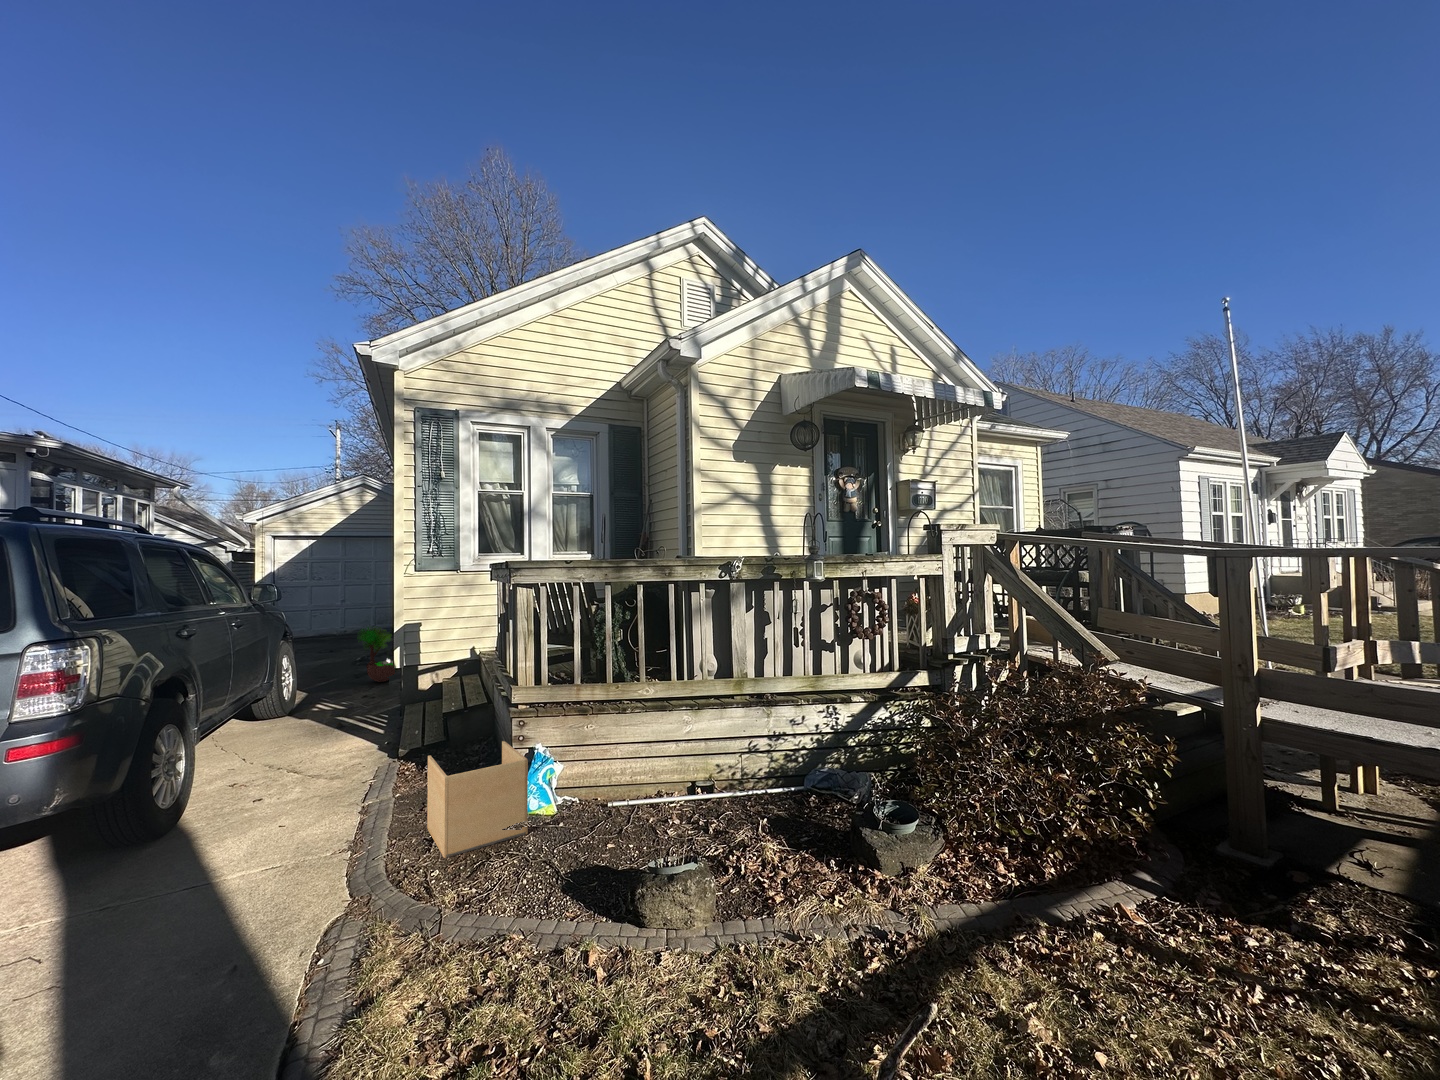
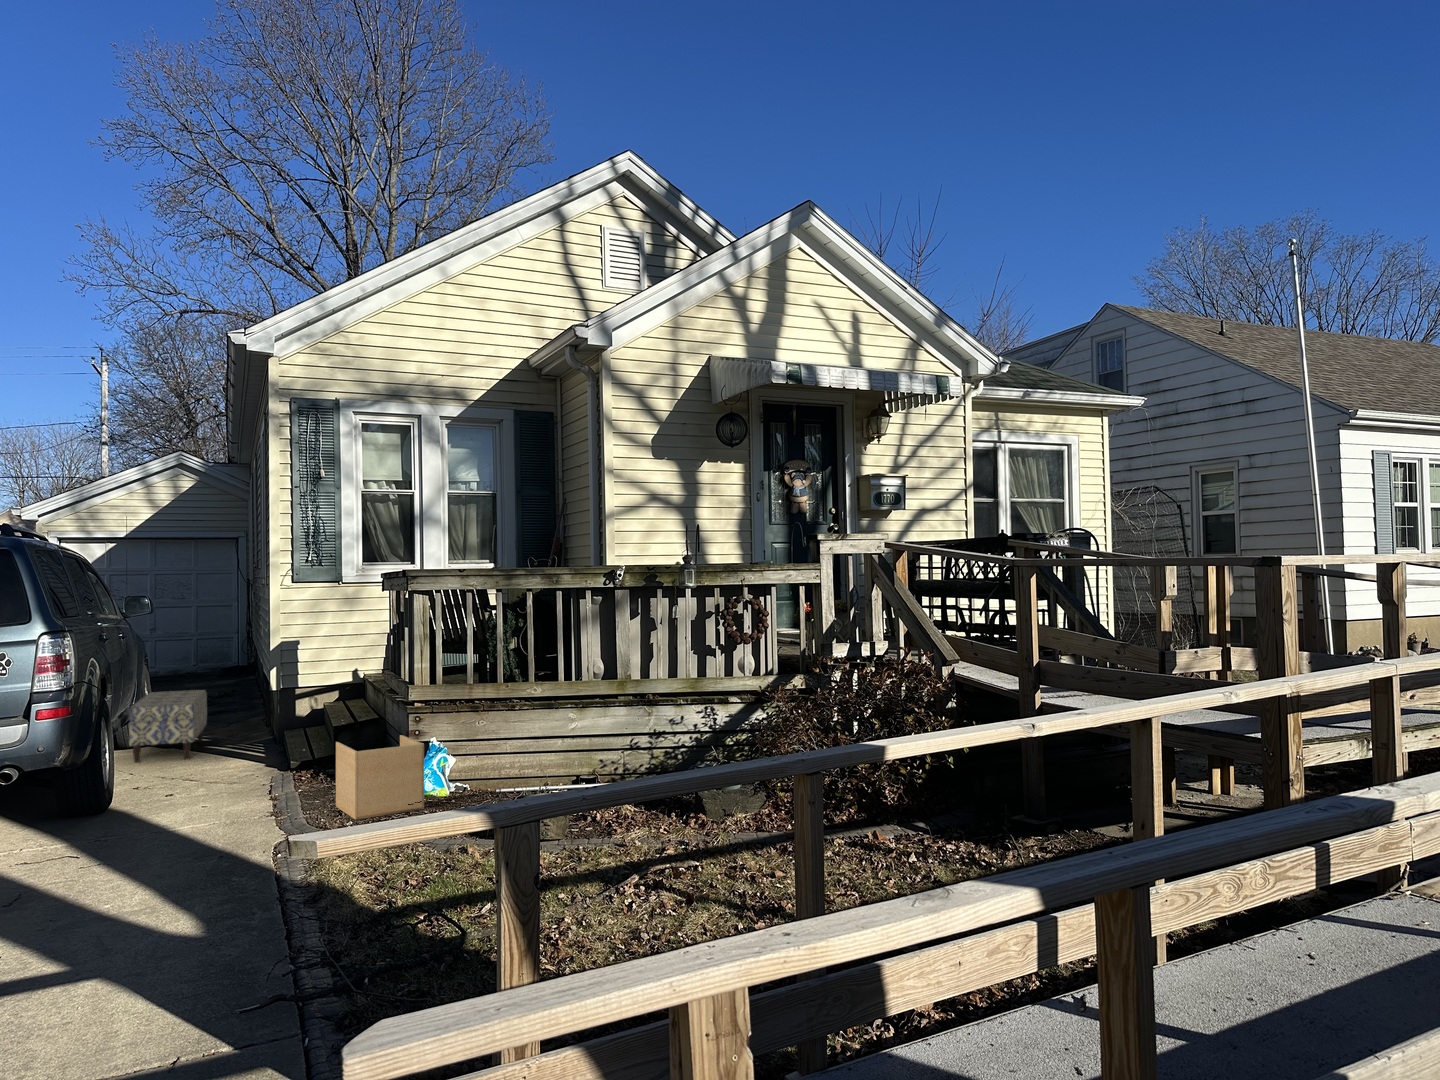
potted tree: present [357,627,395,682] -> none [213,642,261,715]
bench: none [245,669,336,748] -> present [129,690,207,763]

